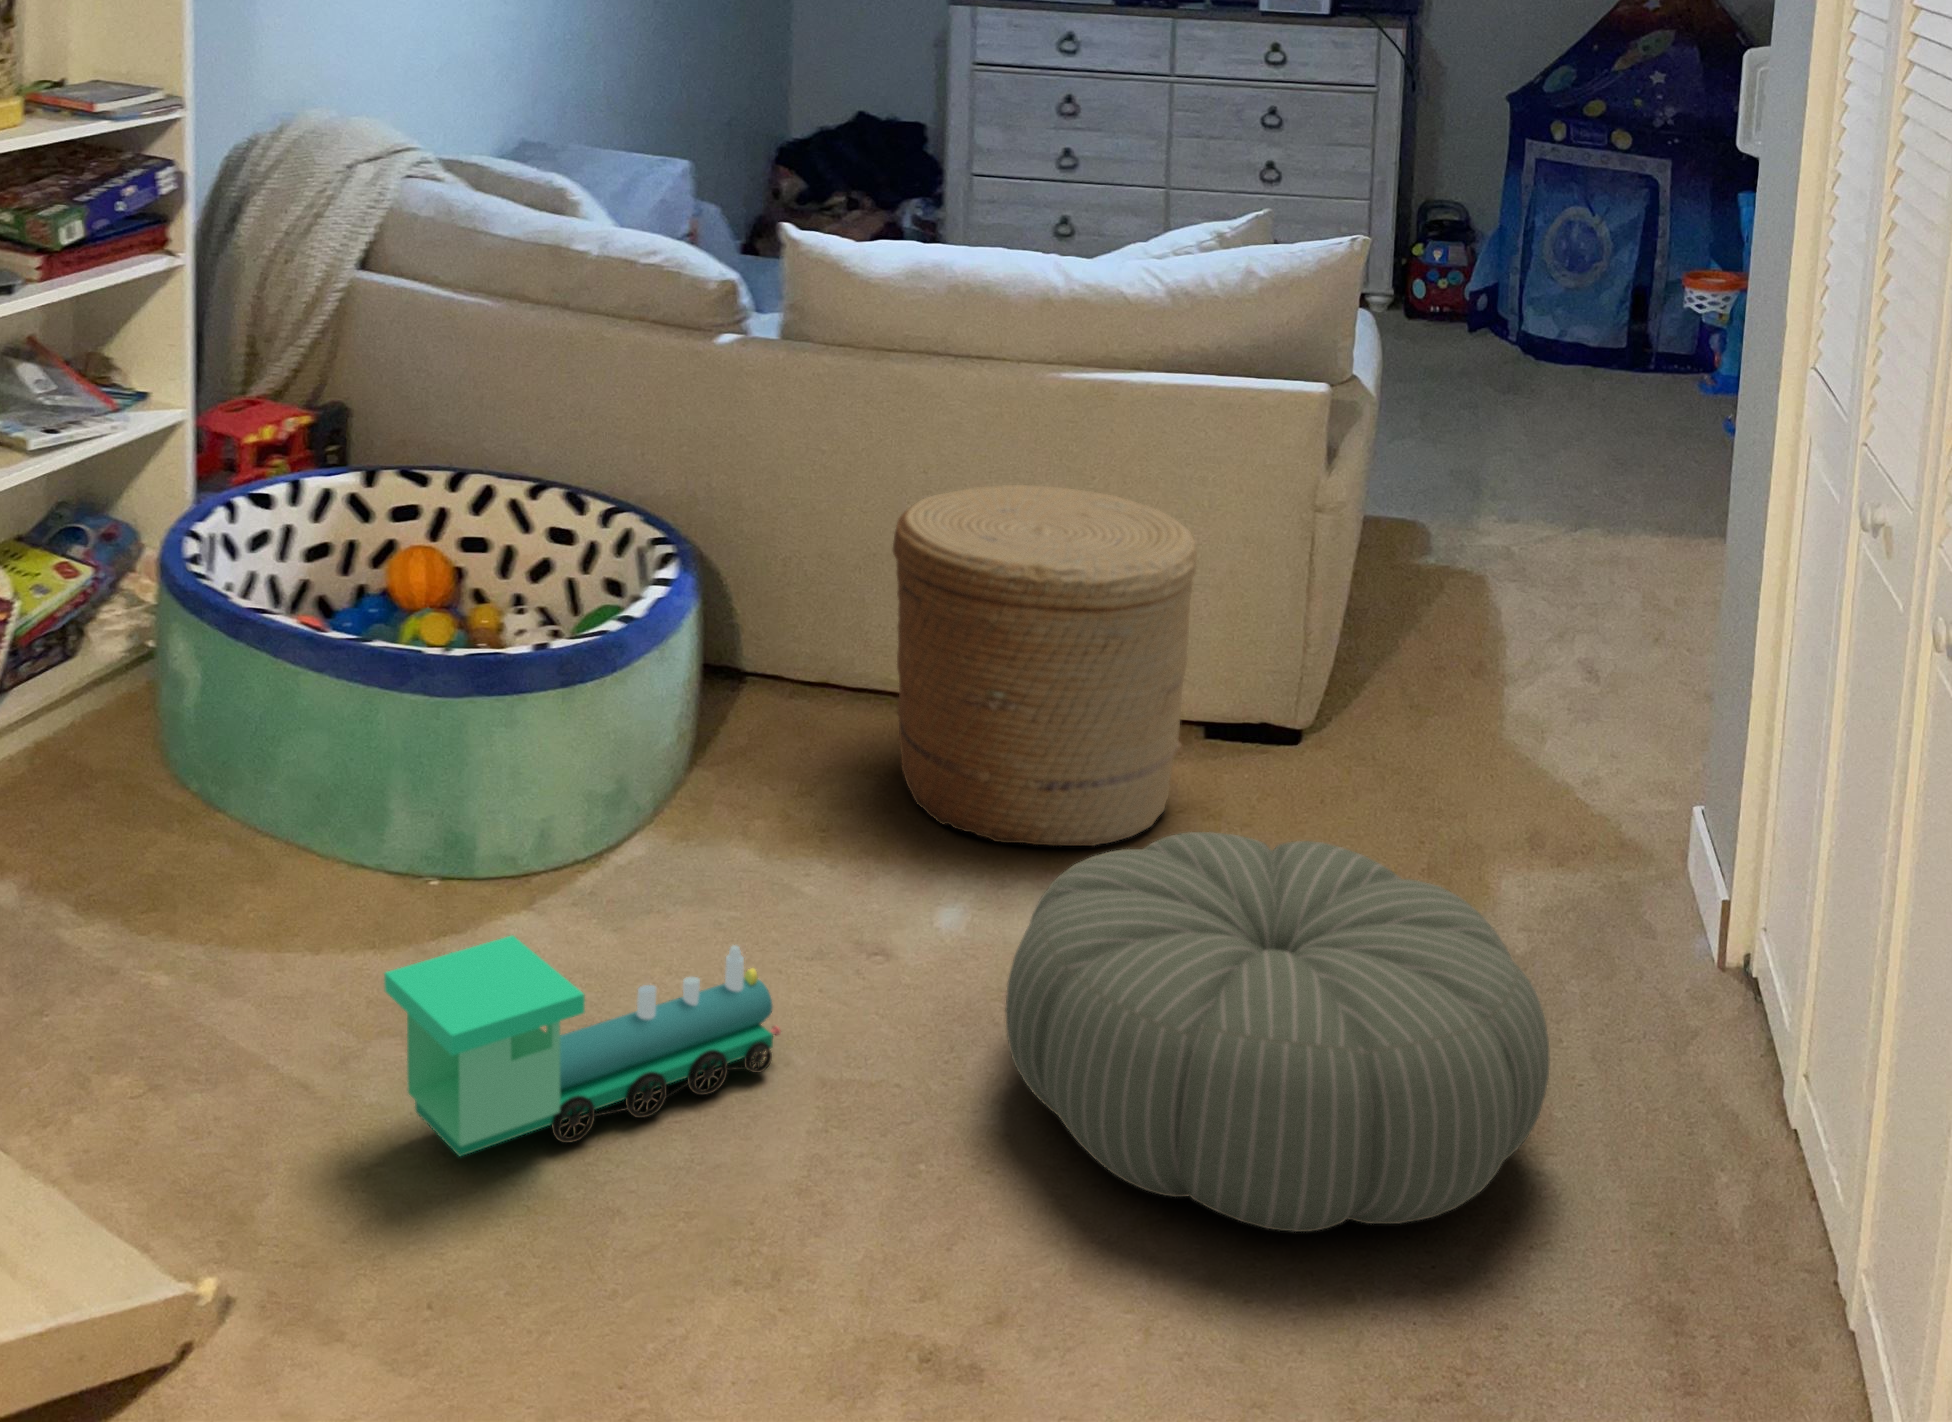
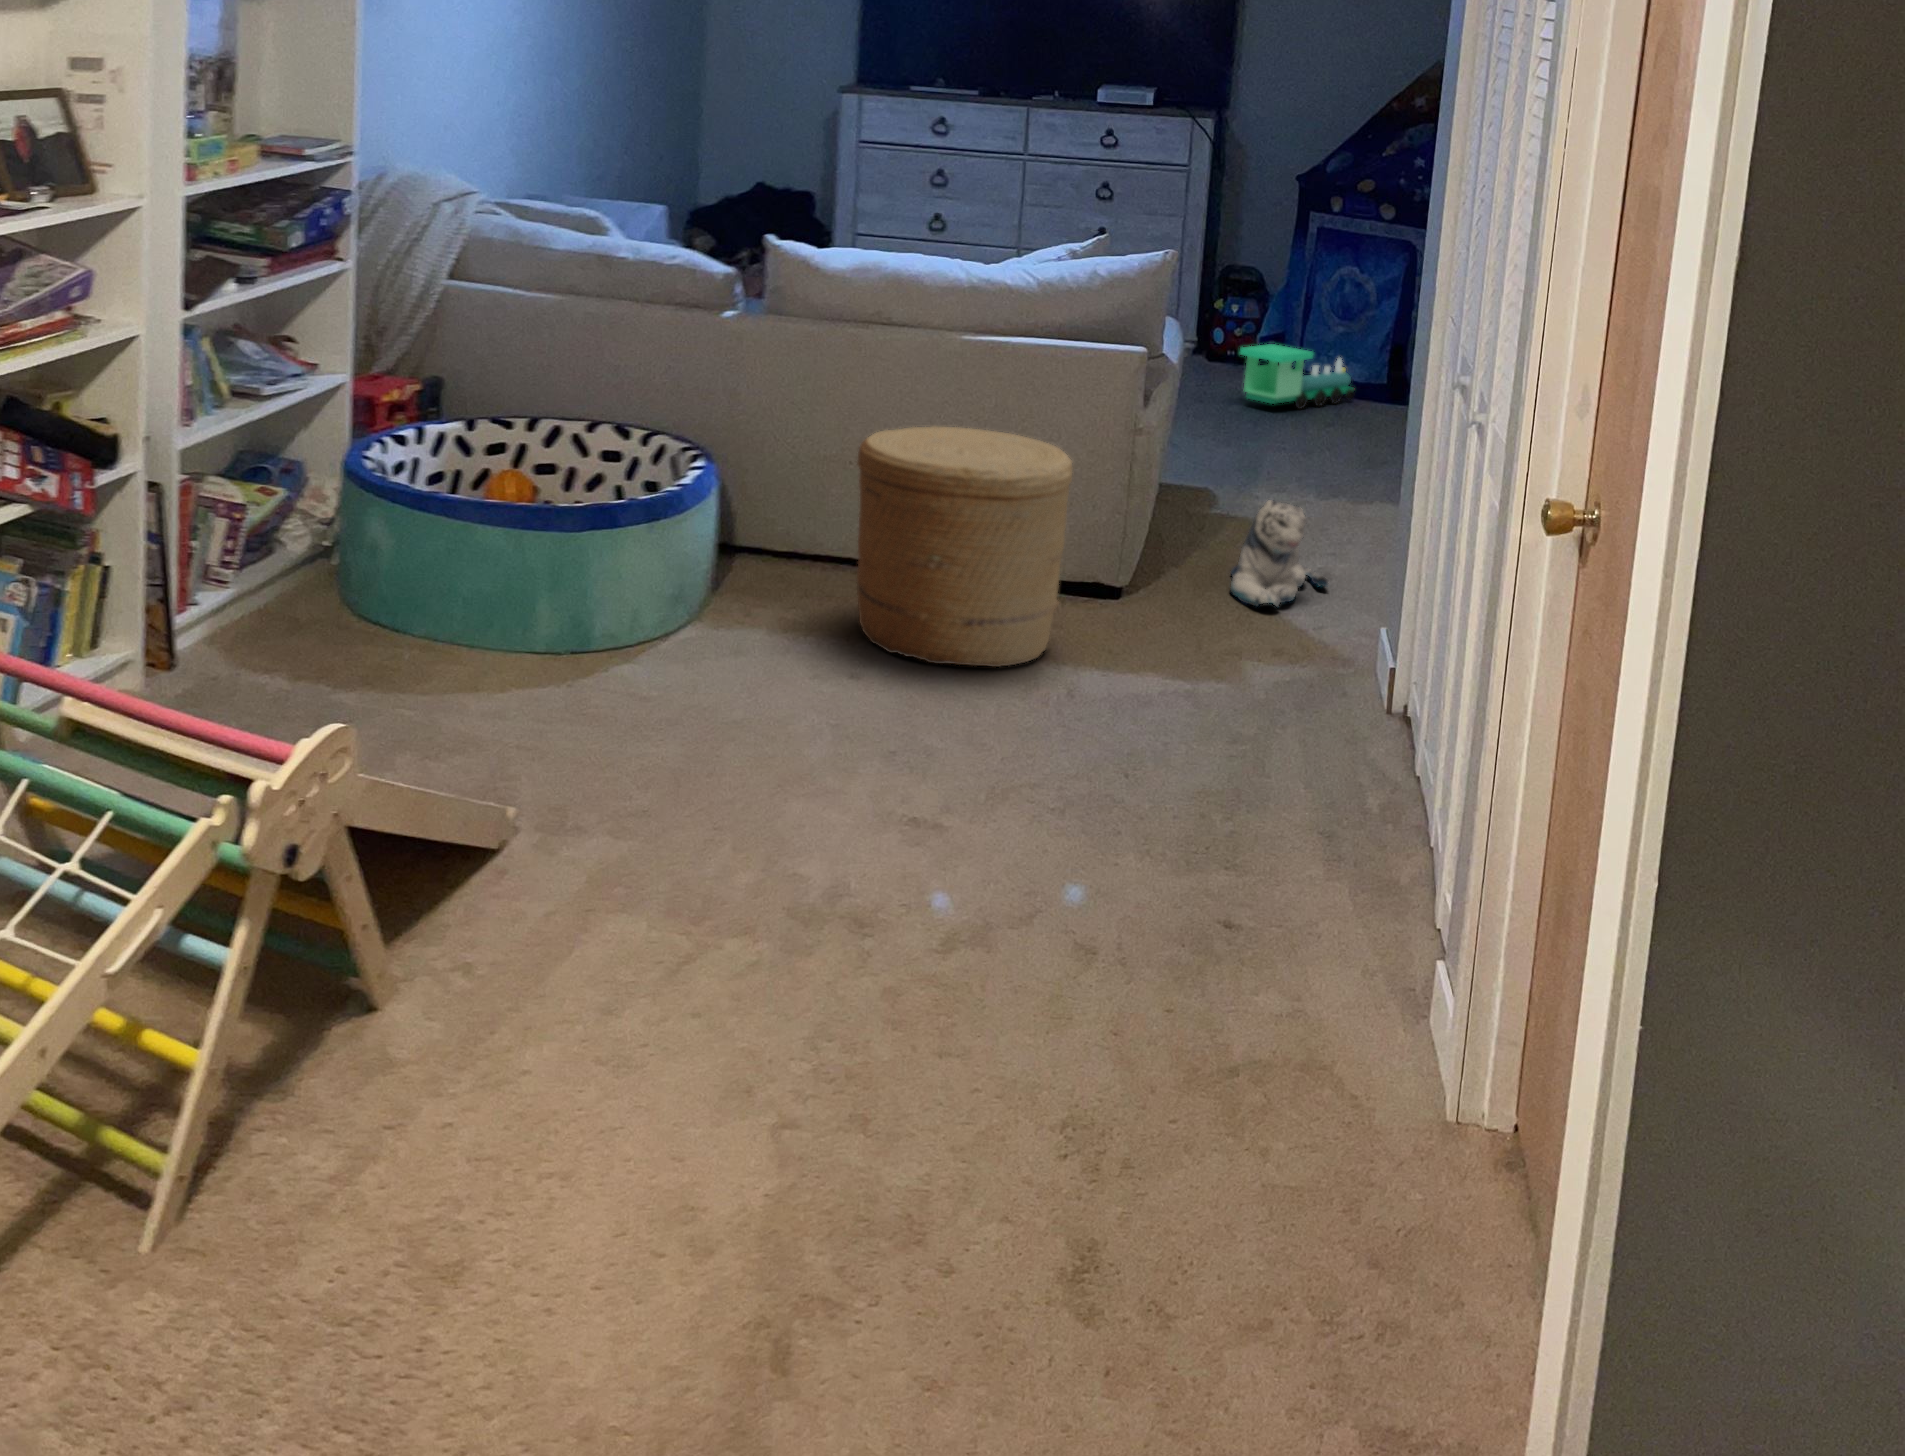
plush toy: none [1425,569,1558,724] -> present [1230,500,1328,607]
pouf: present [1005,832,1550,1232] -> none [960,628,1315,846]
toy train: present [384,935,781,1156] -> present [1240,344,1354,408]

